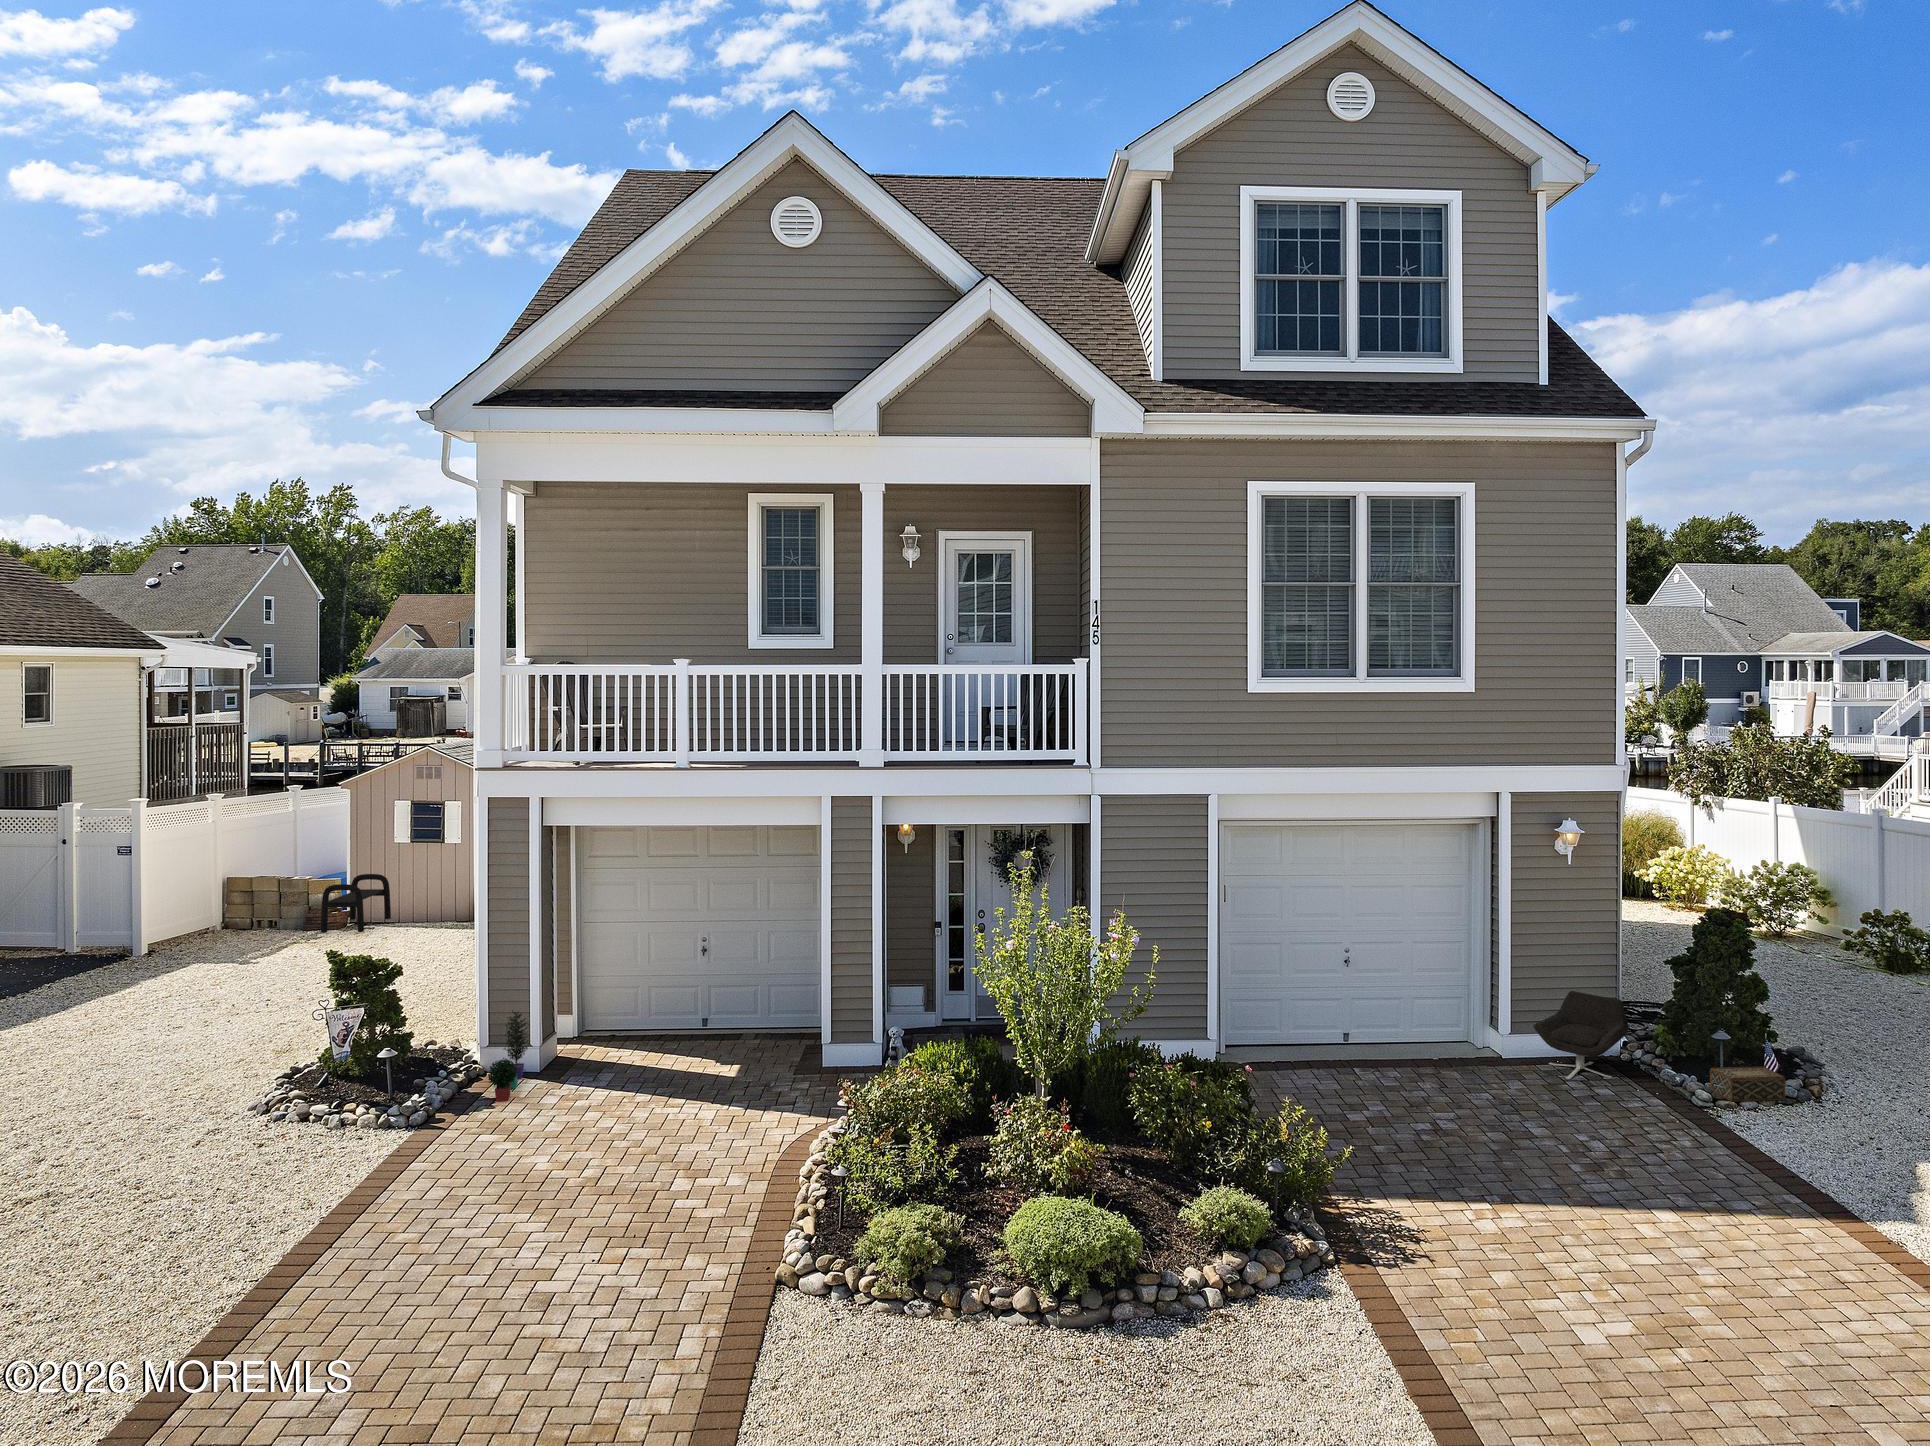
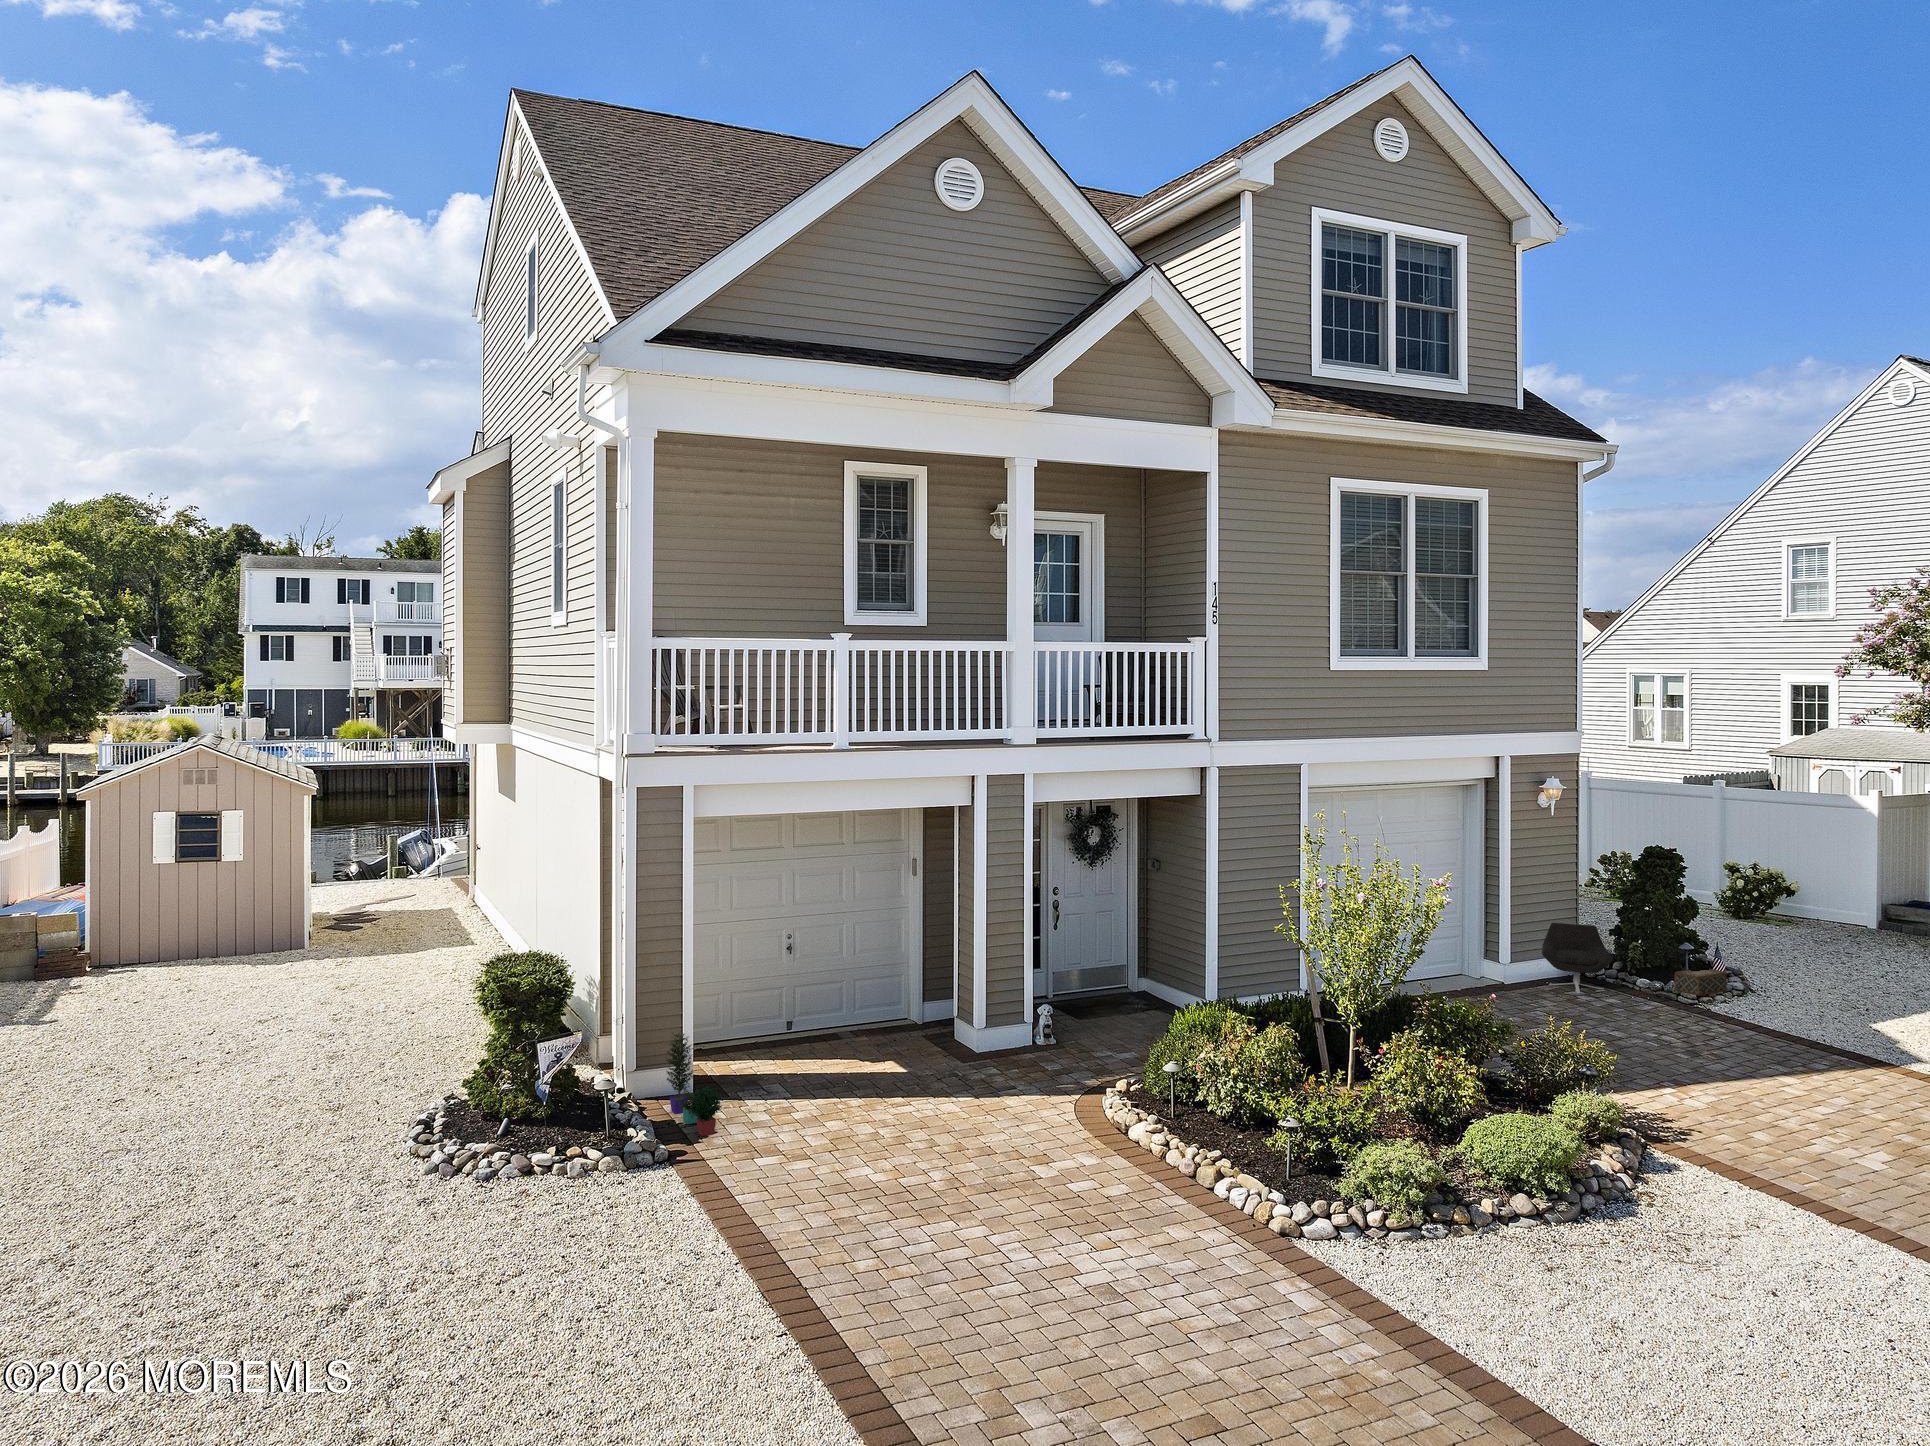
bench: present [321,874,391,932] -> none [84,913,162,993]

